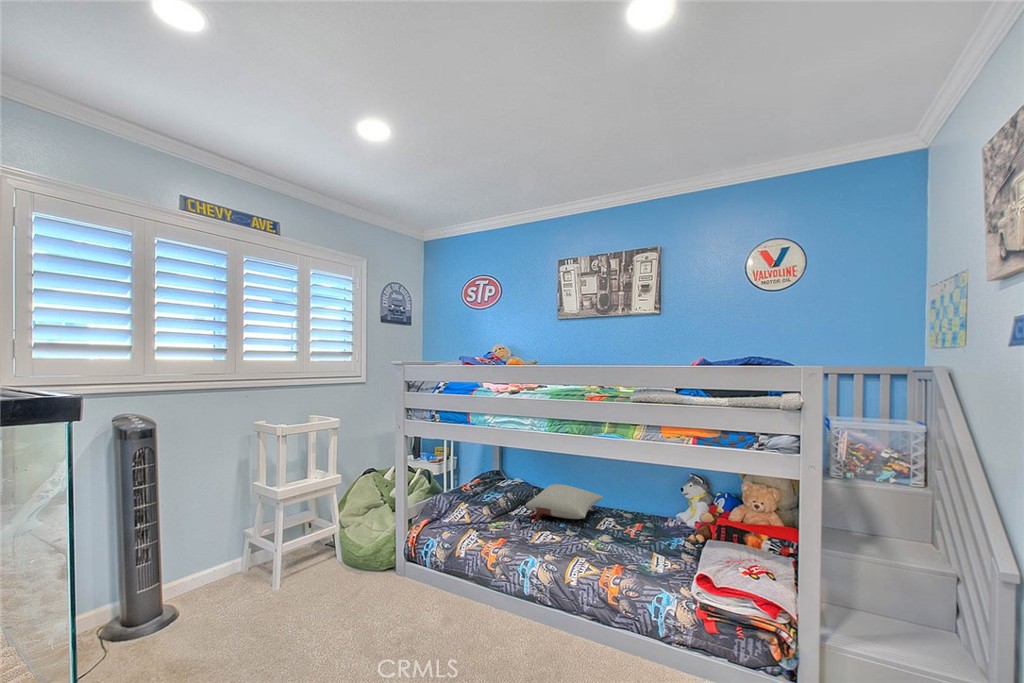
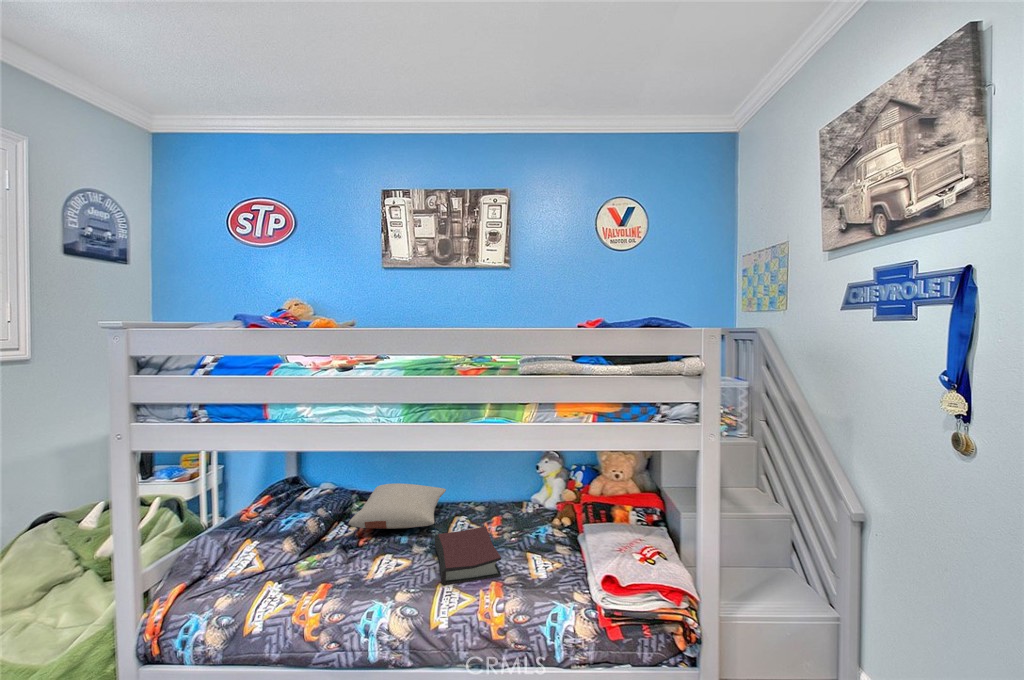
hardback book: none [579,524,626,565] -> present [435,526,501,585]

